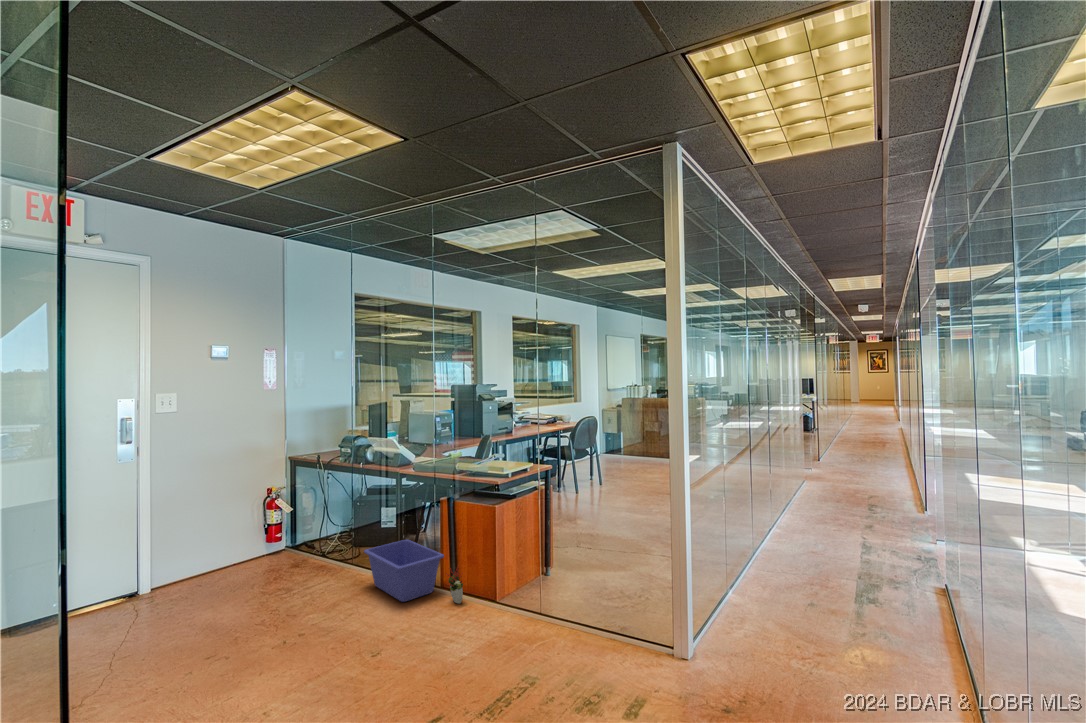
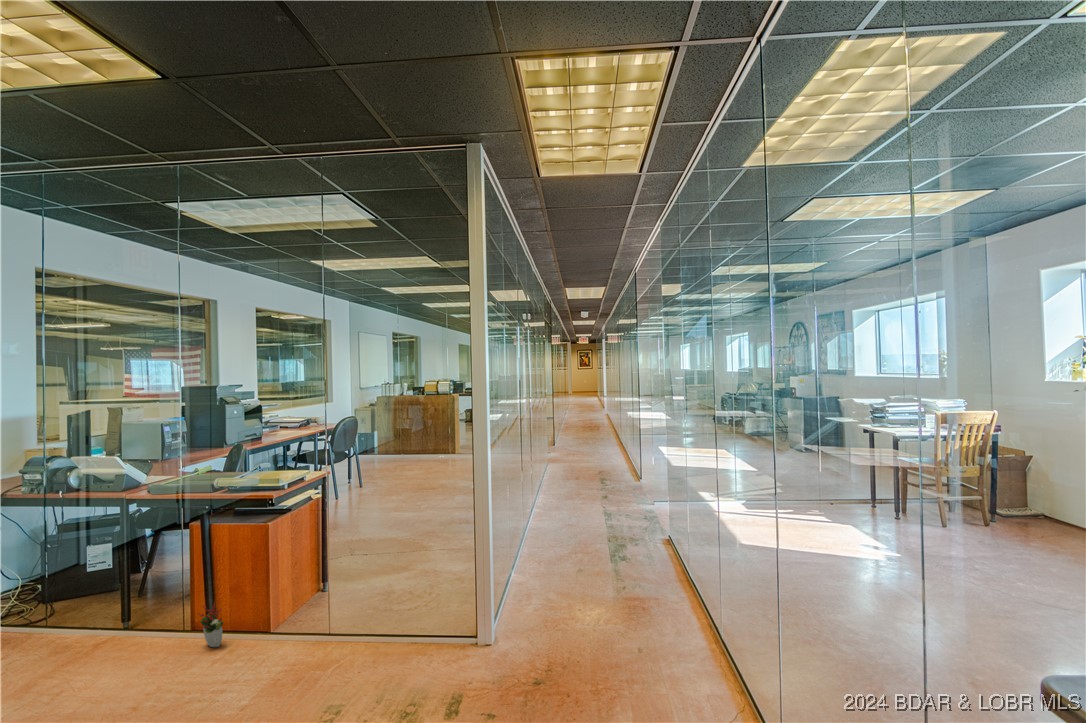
storage bin: present [364,540,444,602] -> none [58,584,191,664]

